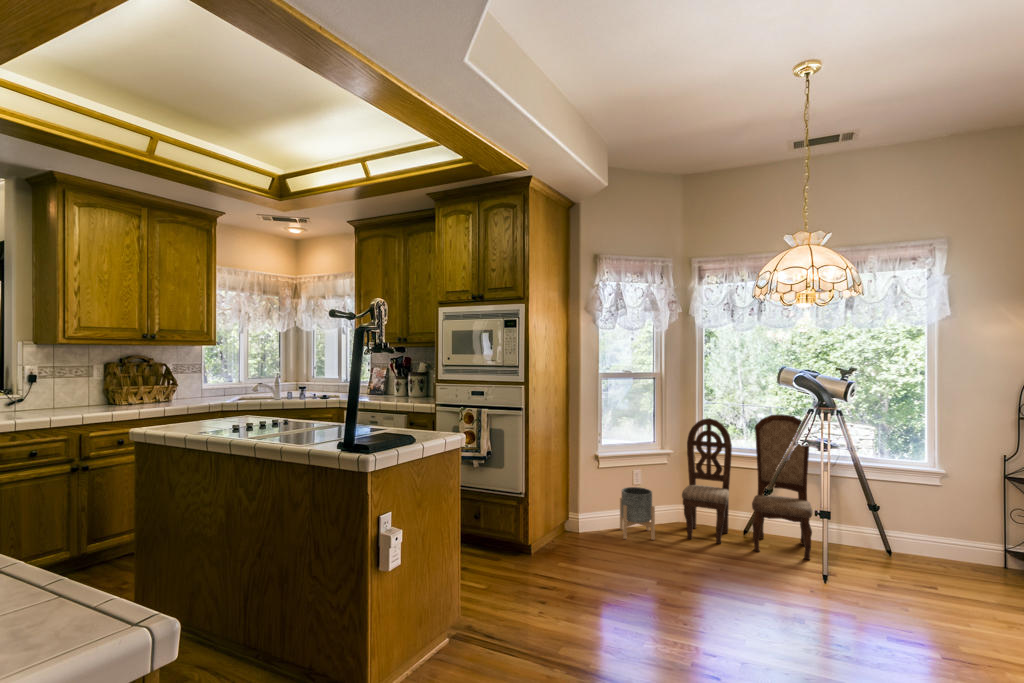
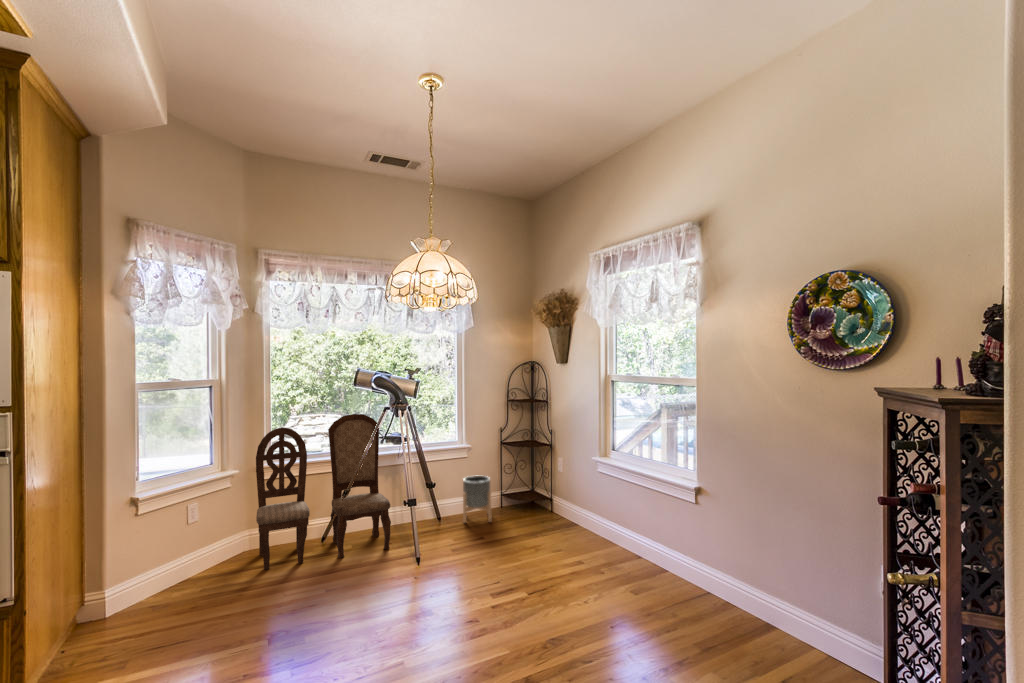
planter: present [620,487,655,540] -> present [463,476,491,523]

